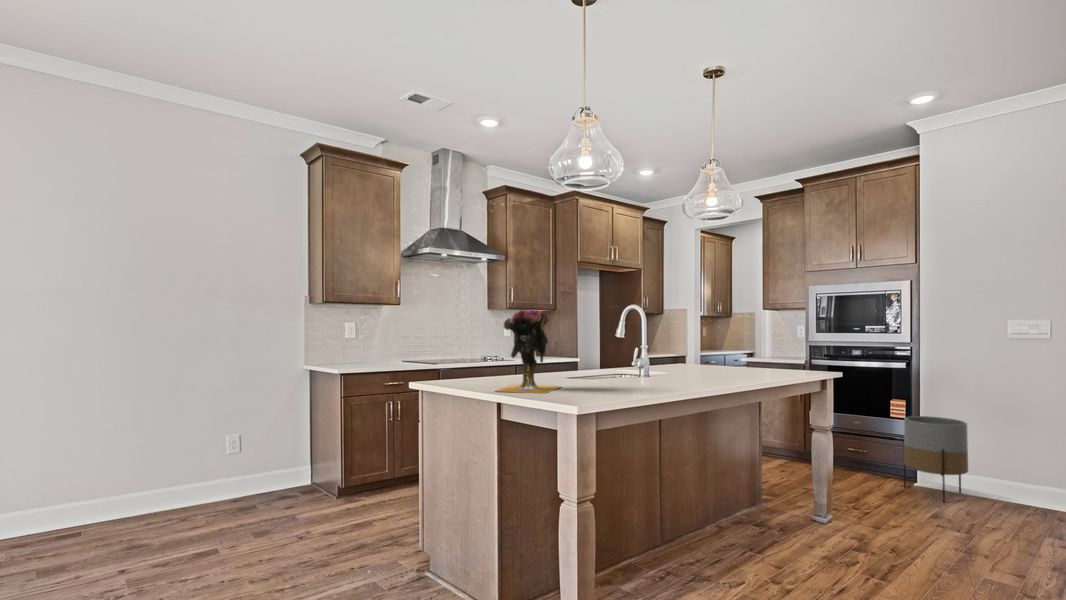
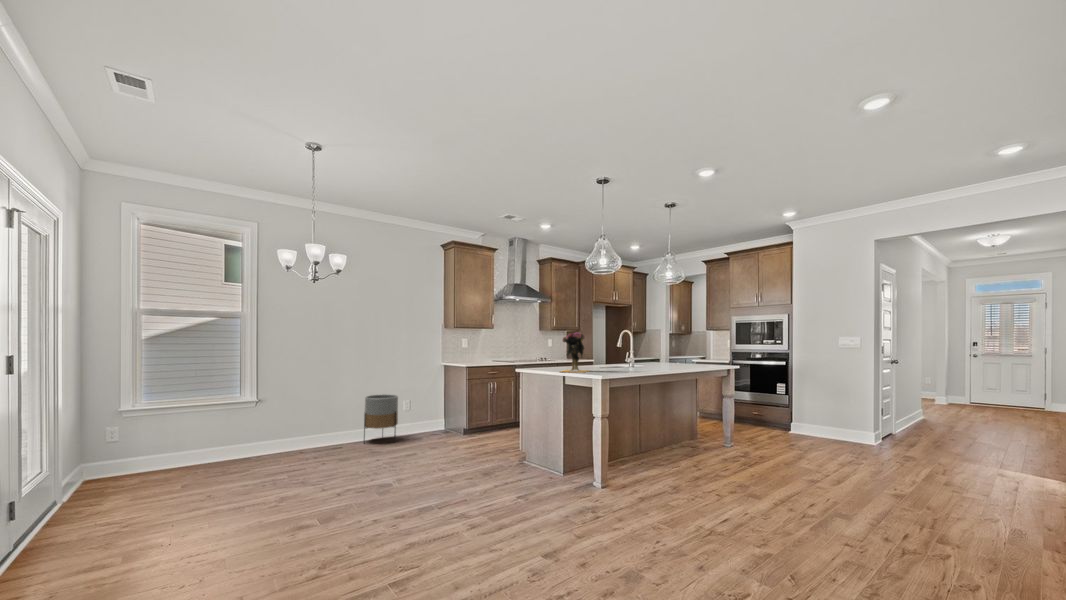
planter: present [904,416,968,502] -> present [364,394,398,441]

